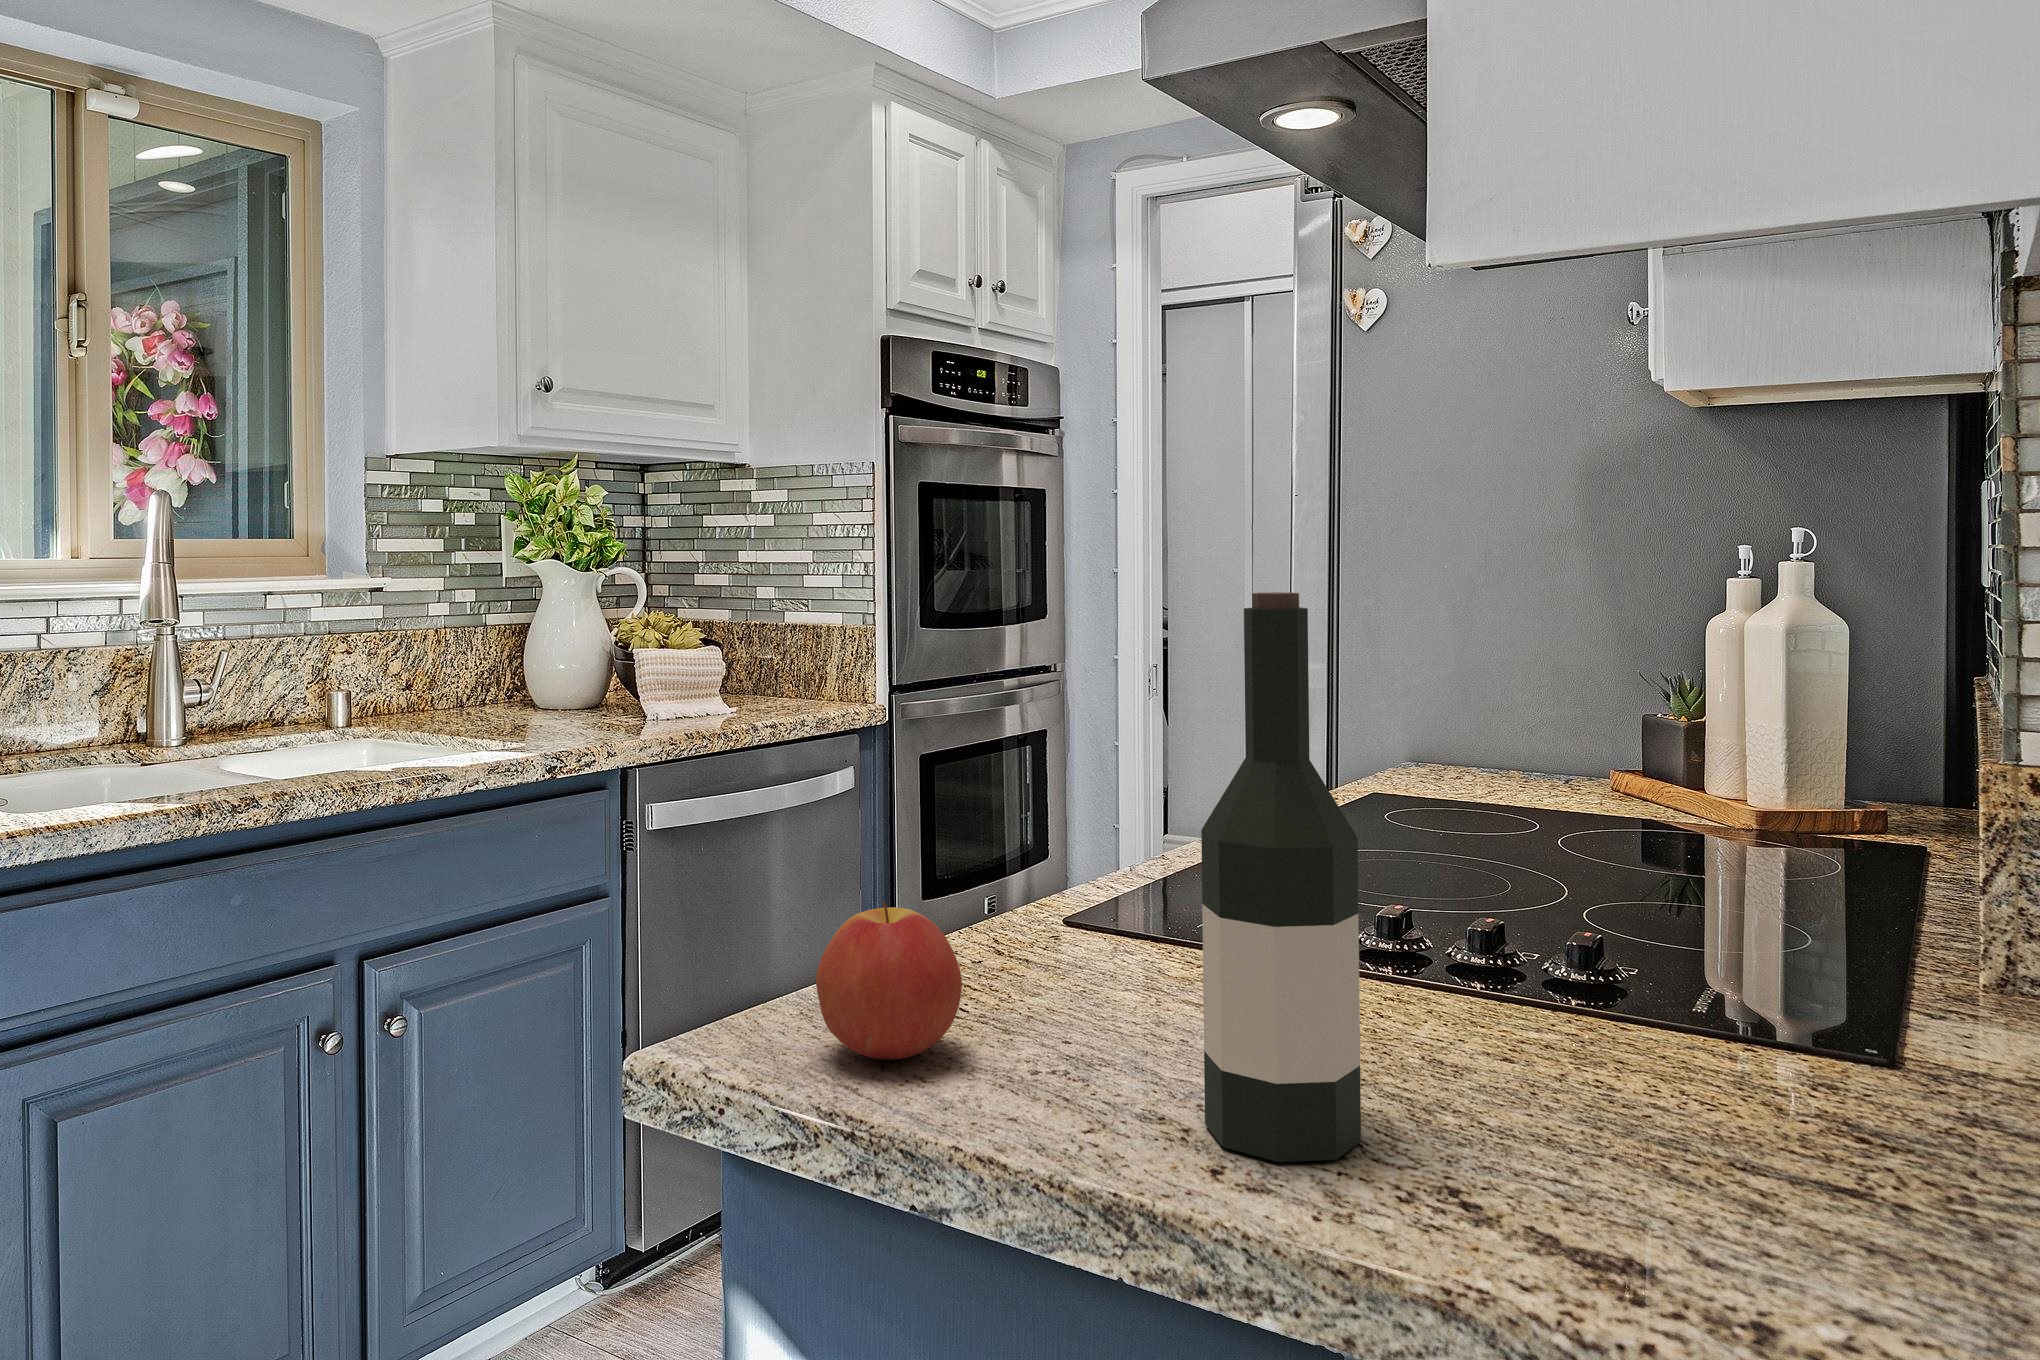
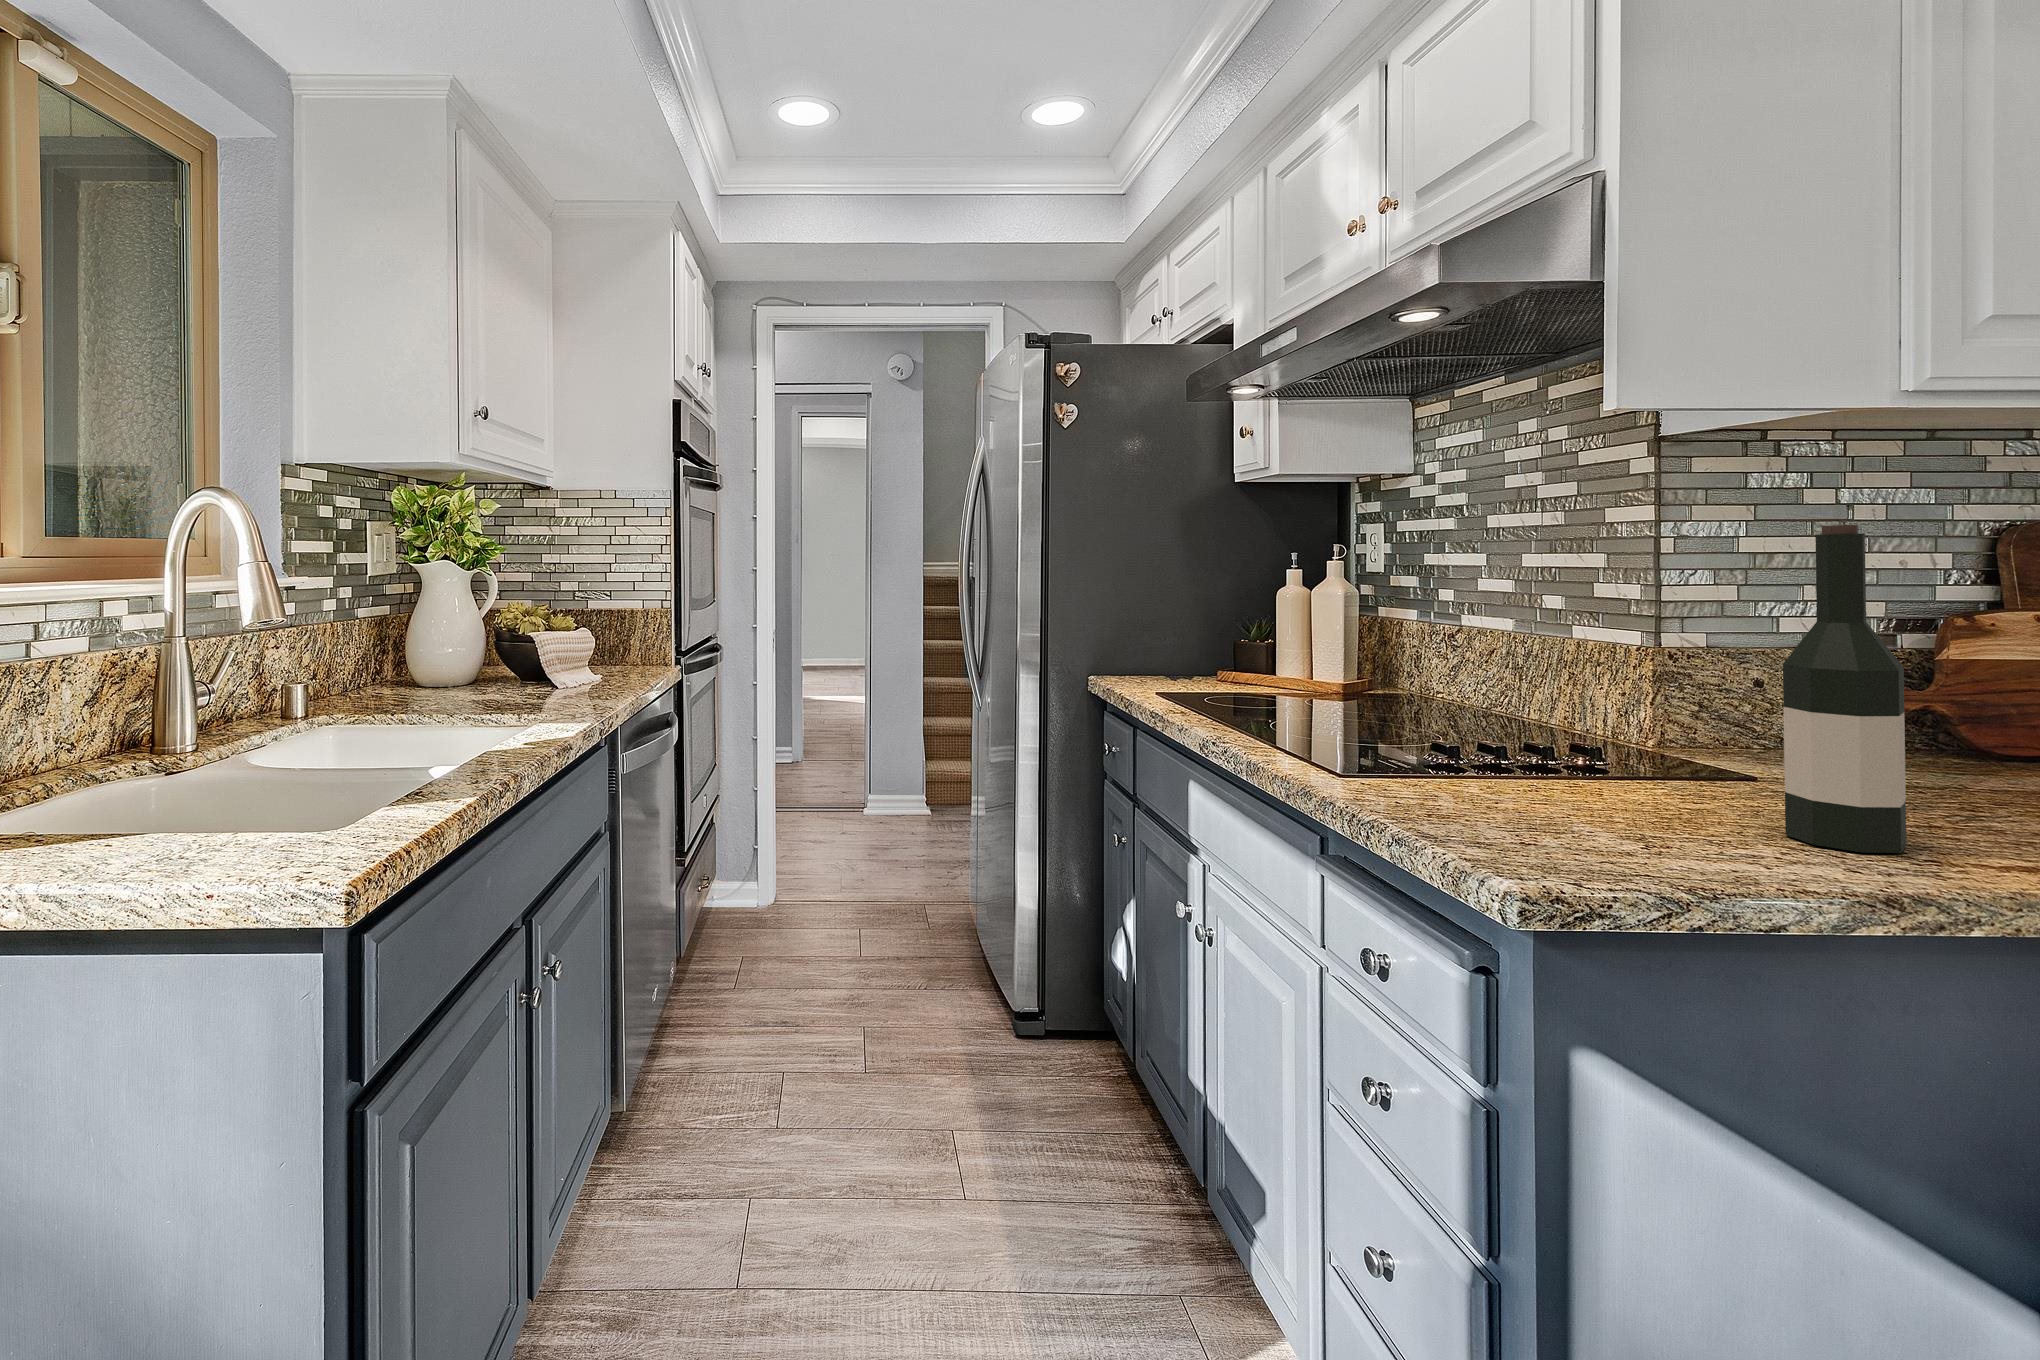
apple: present [816,902,962,1060] -> none [1517,745,1644,853]

